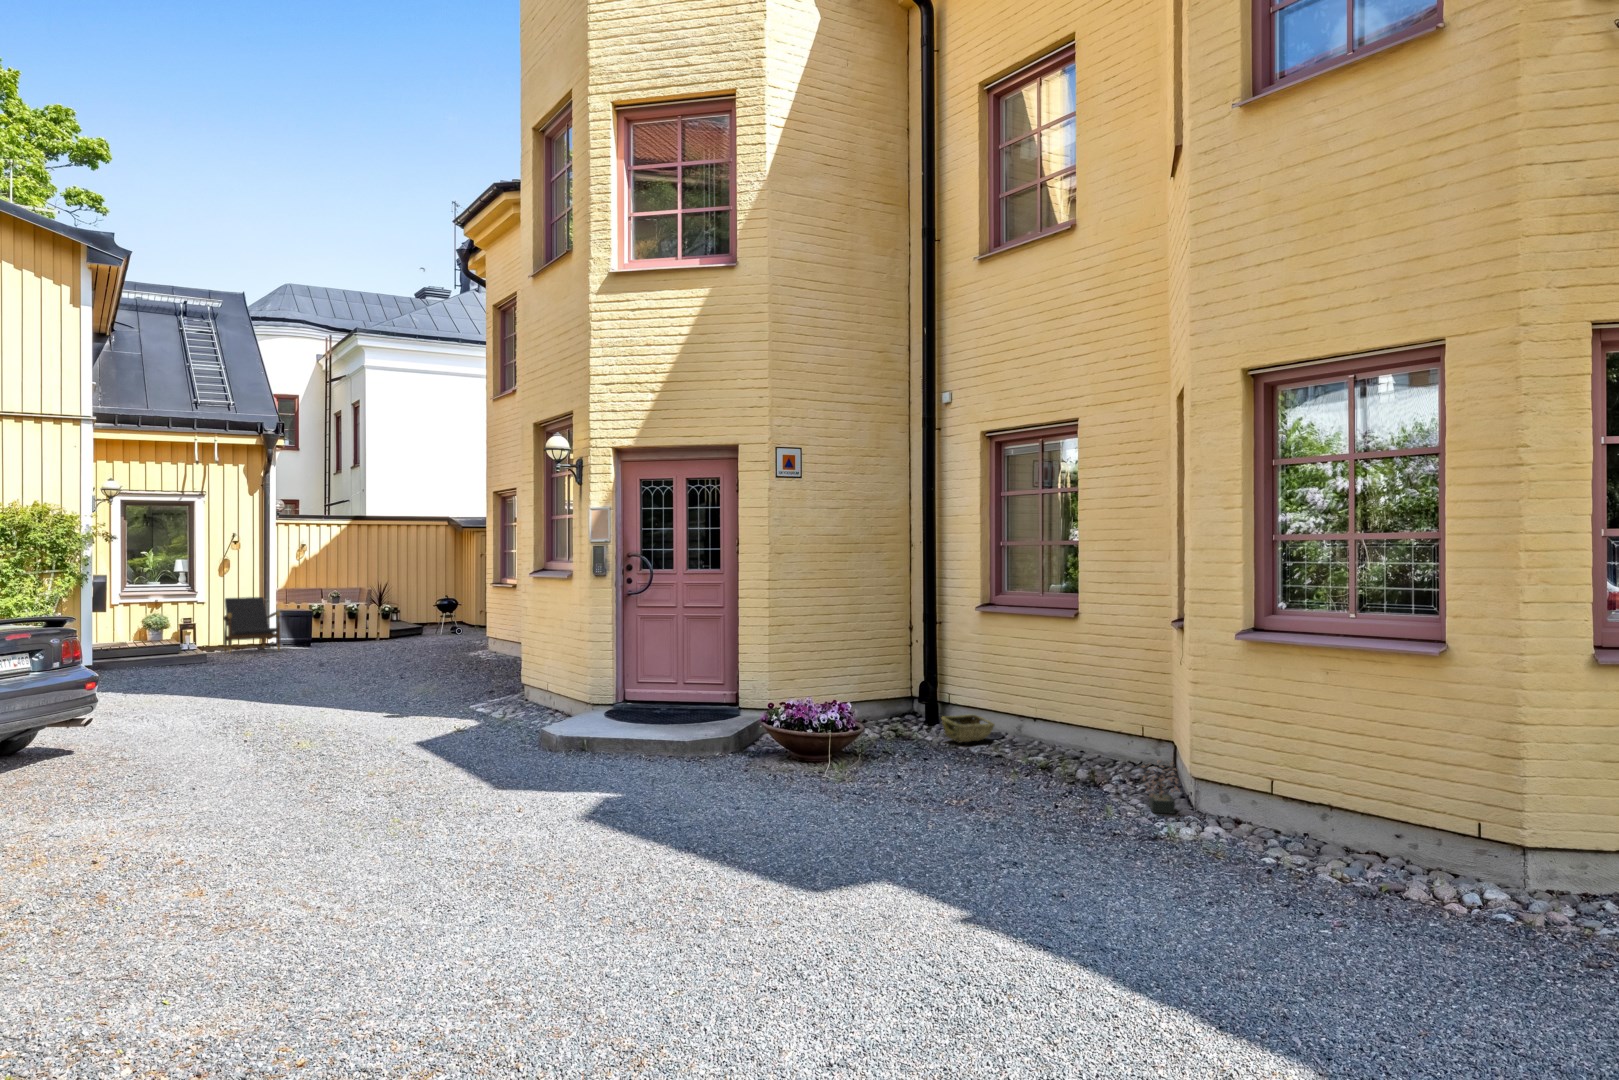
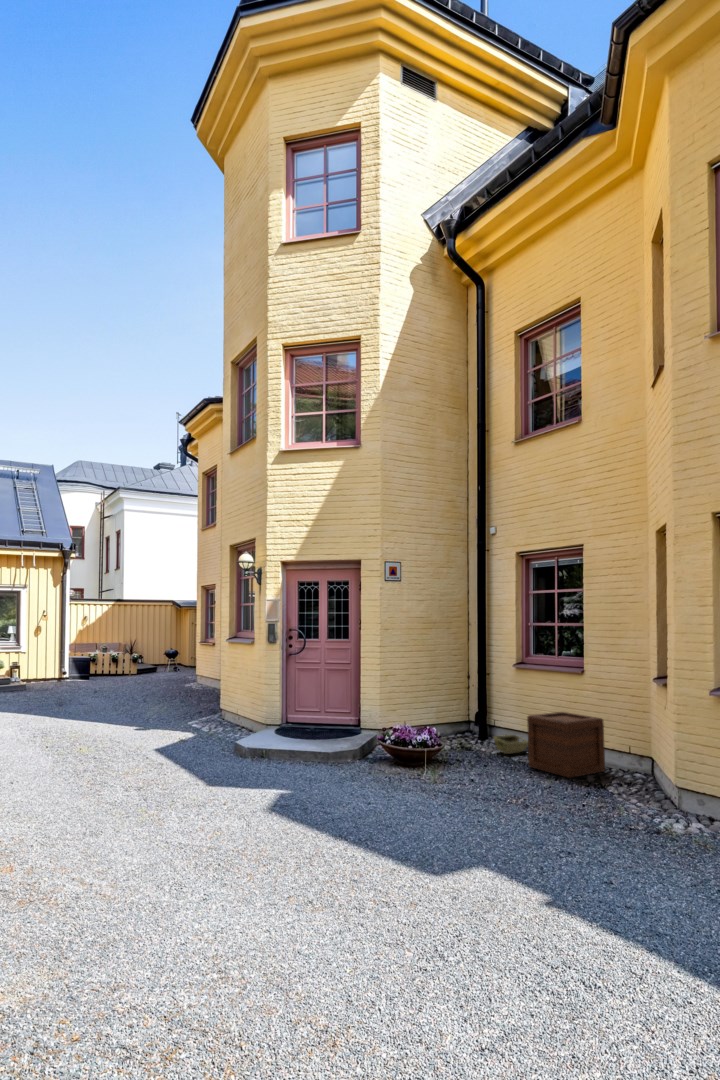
lounge chair: present [223,597,280,653] -> none [34,649,69,685]
wooden crate: none [988,678,1101,772] -> present [527,712,605,778]
decorative plant: present [1142,760,1178,814] -> none [641,773,672,813]

